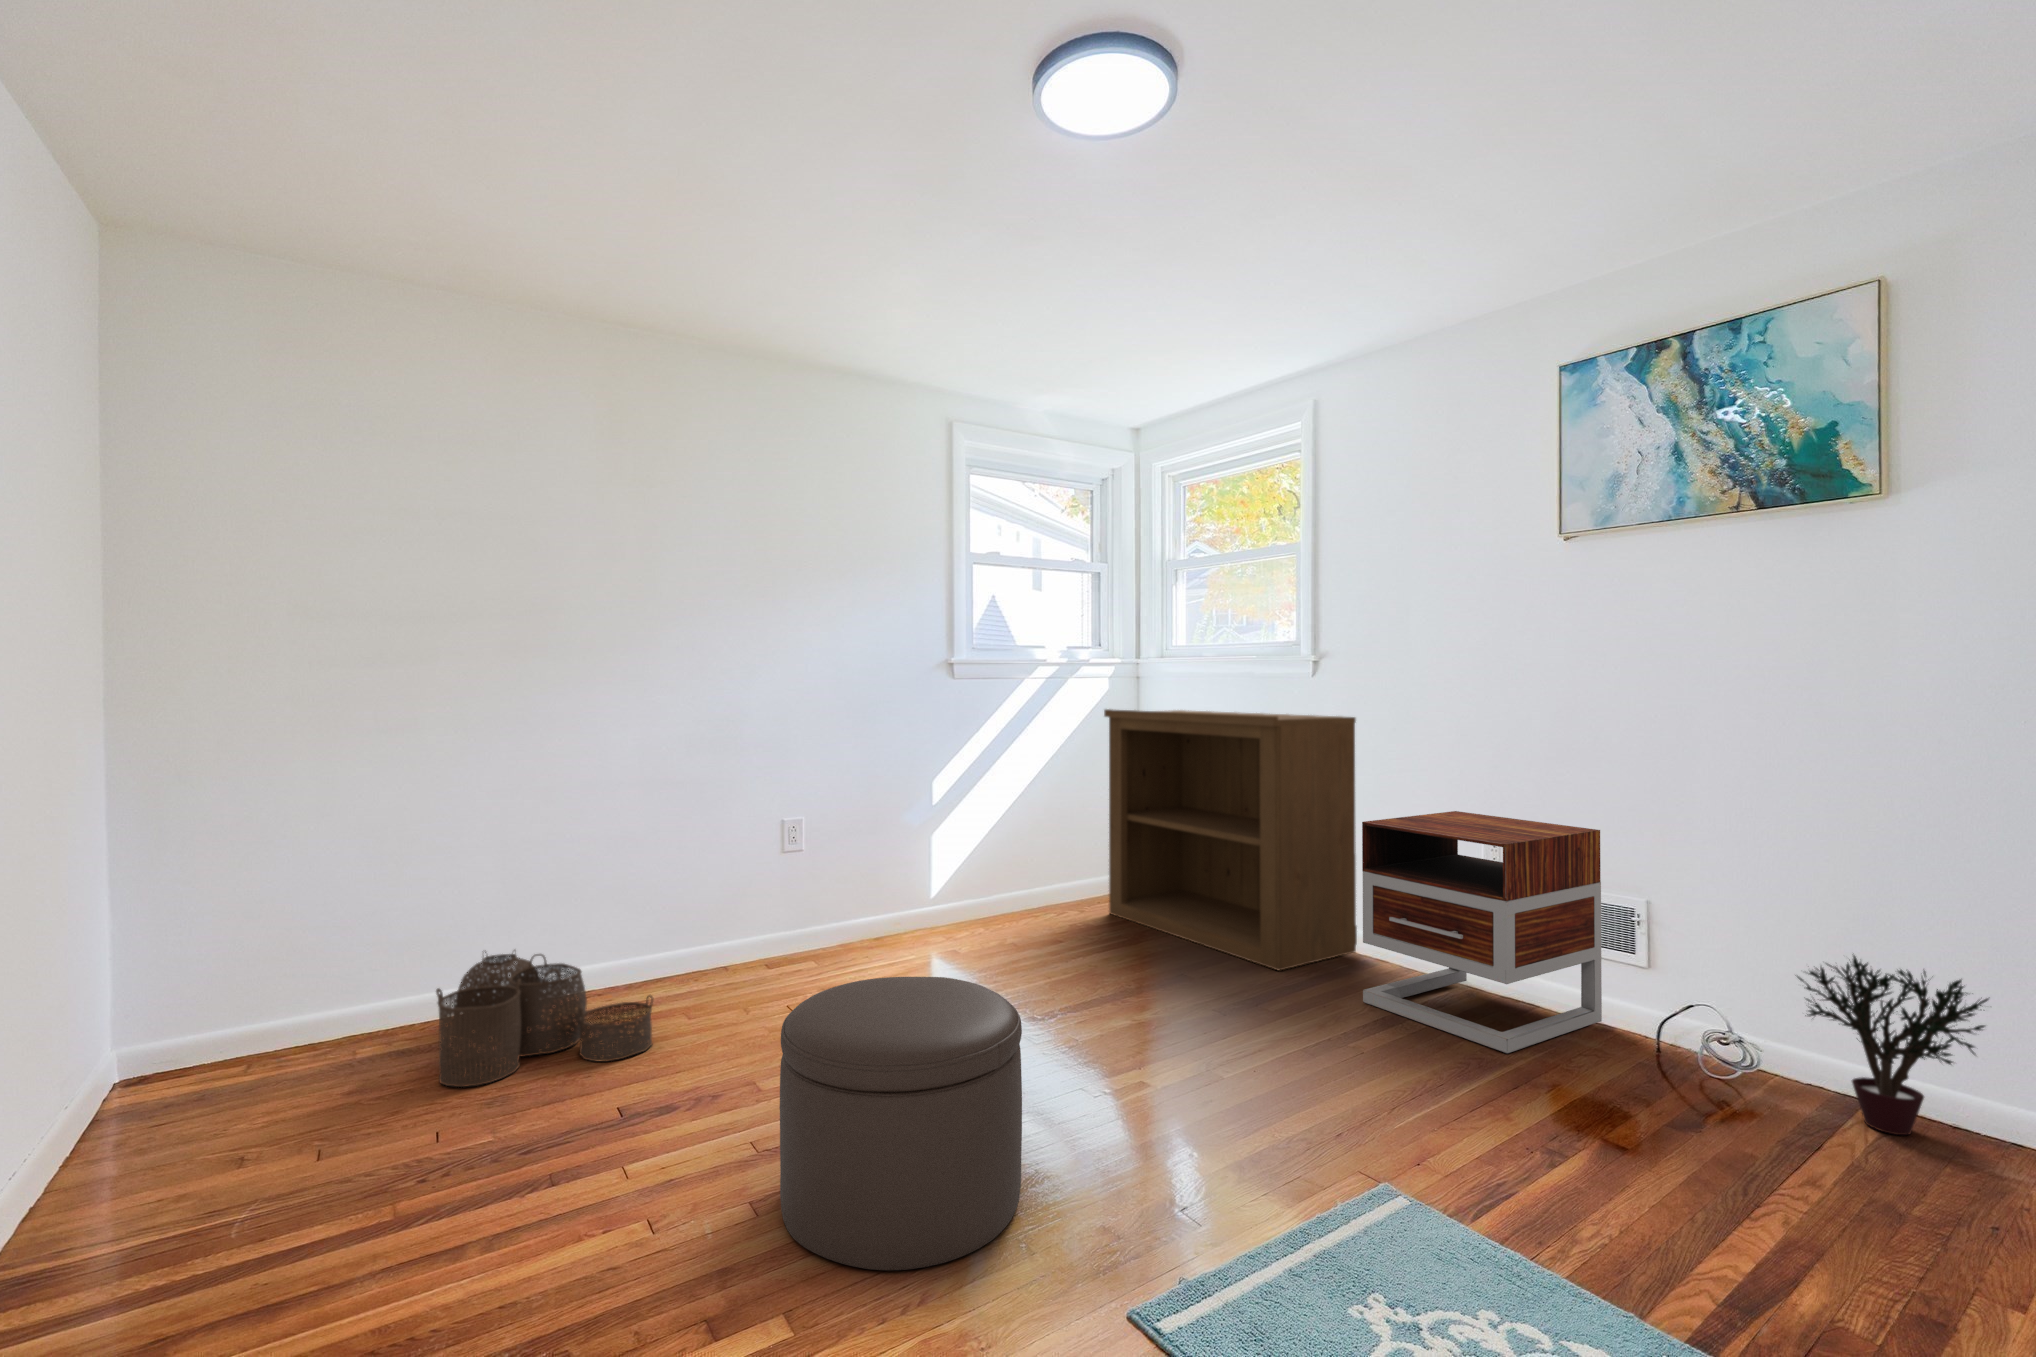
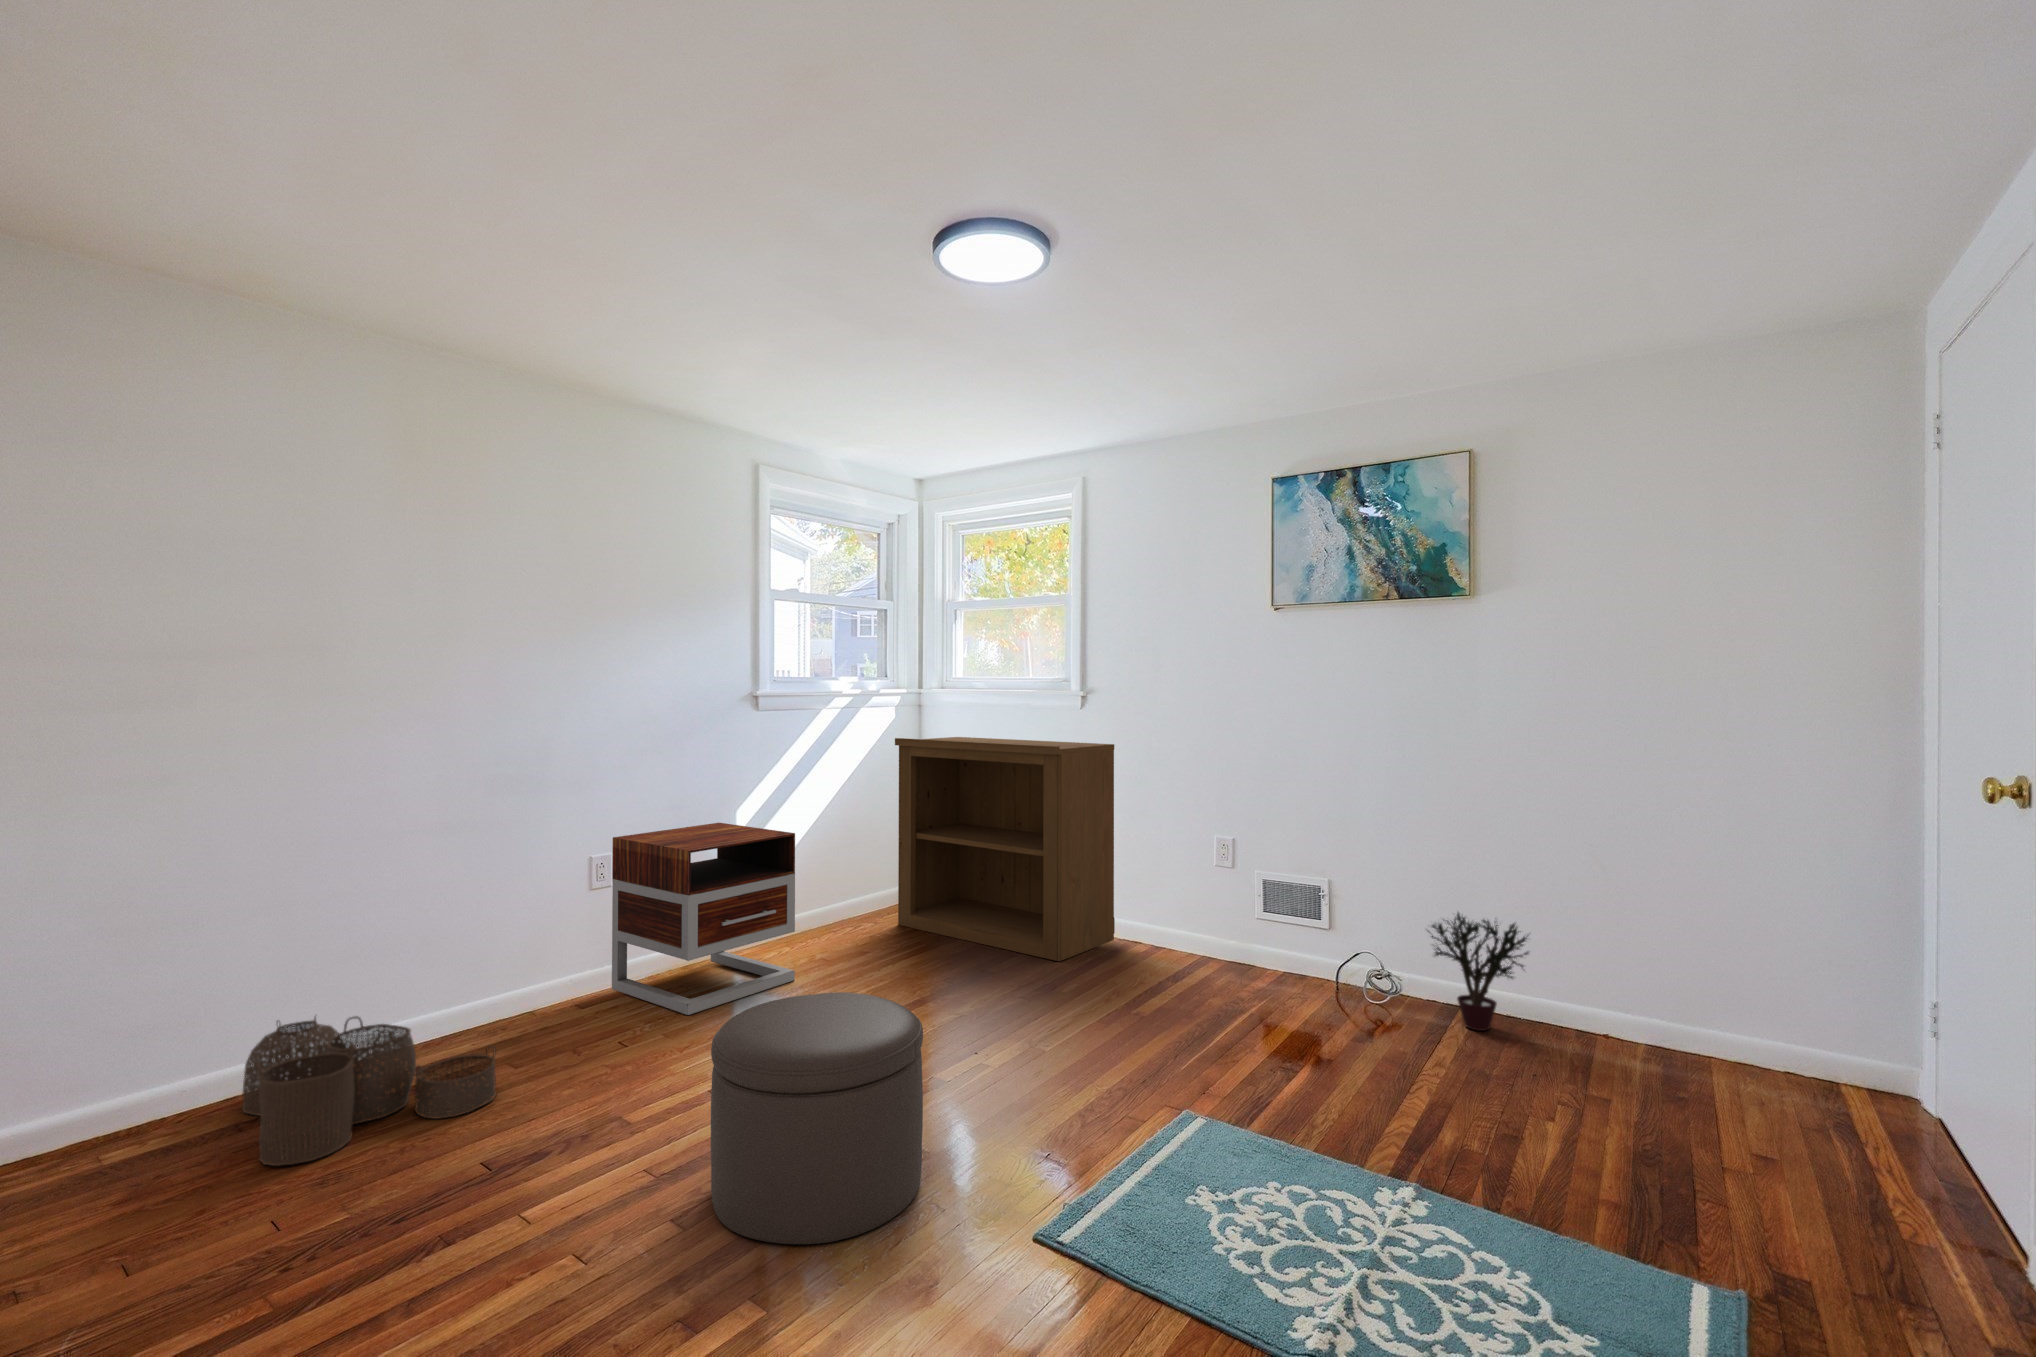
nightstand: present [1362,811,1602,1053] -> present [612,823,795,1015]

